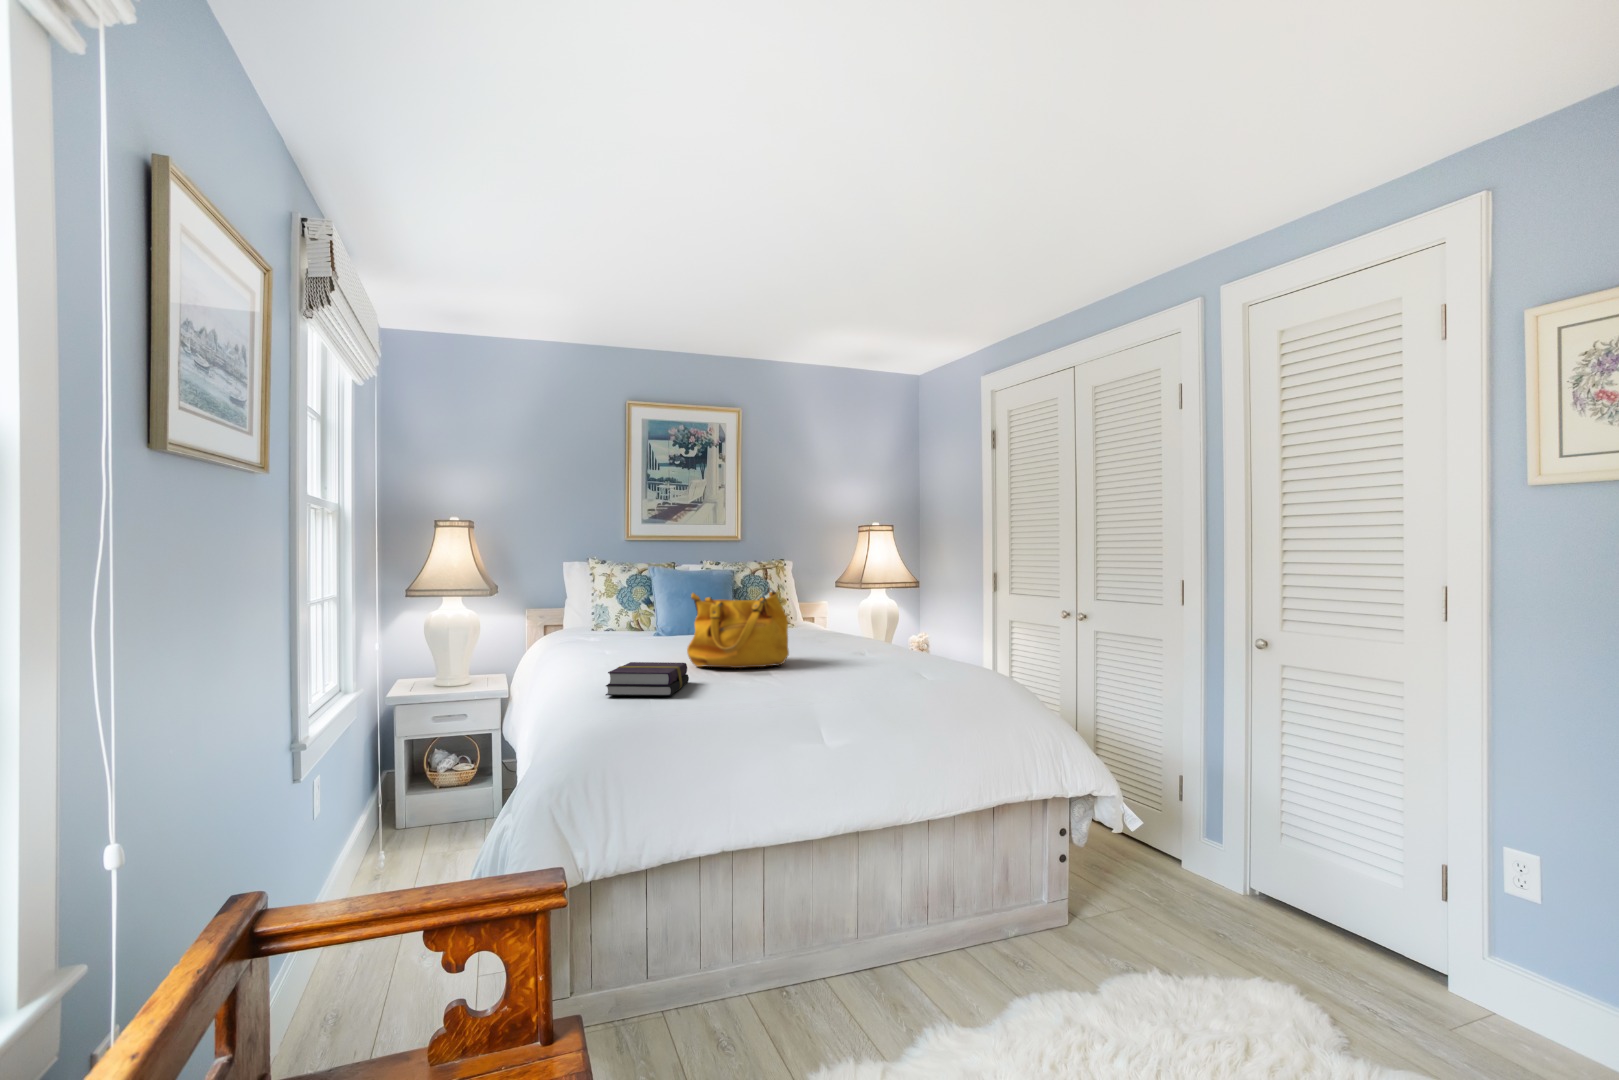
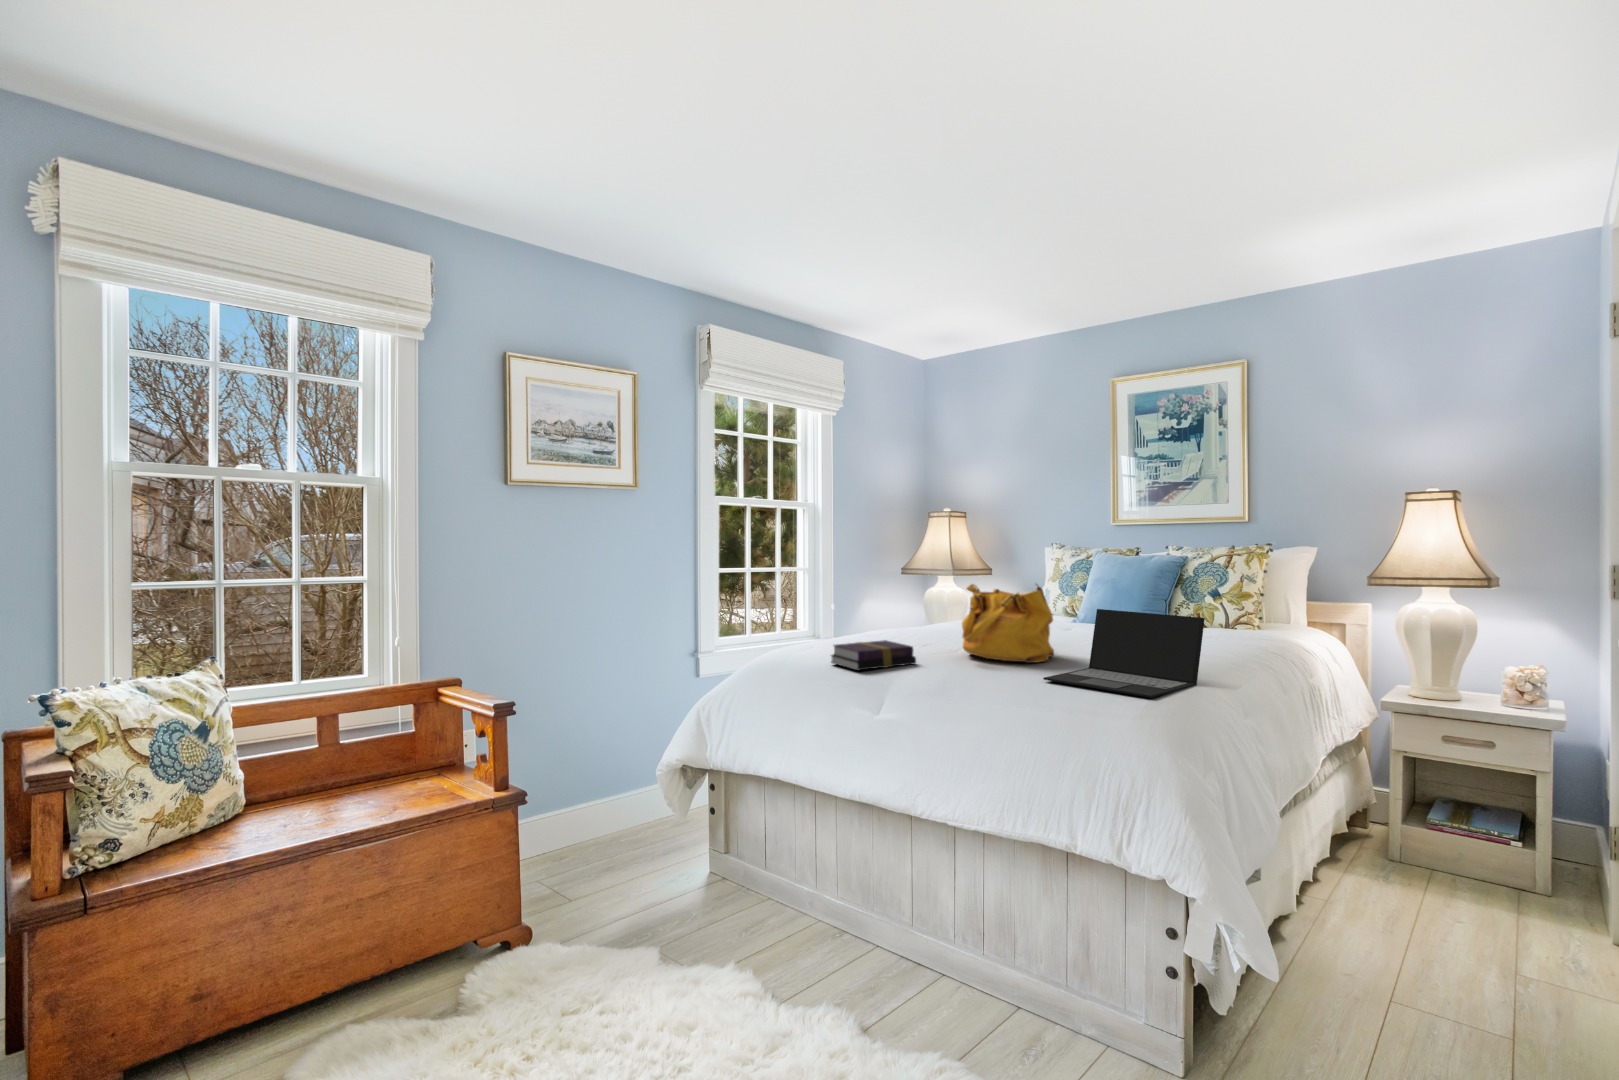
laptop: none [834,607,953,674] -> present [1043,609,1204,698]

